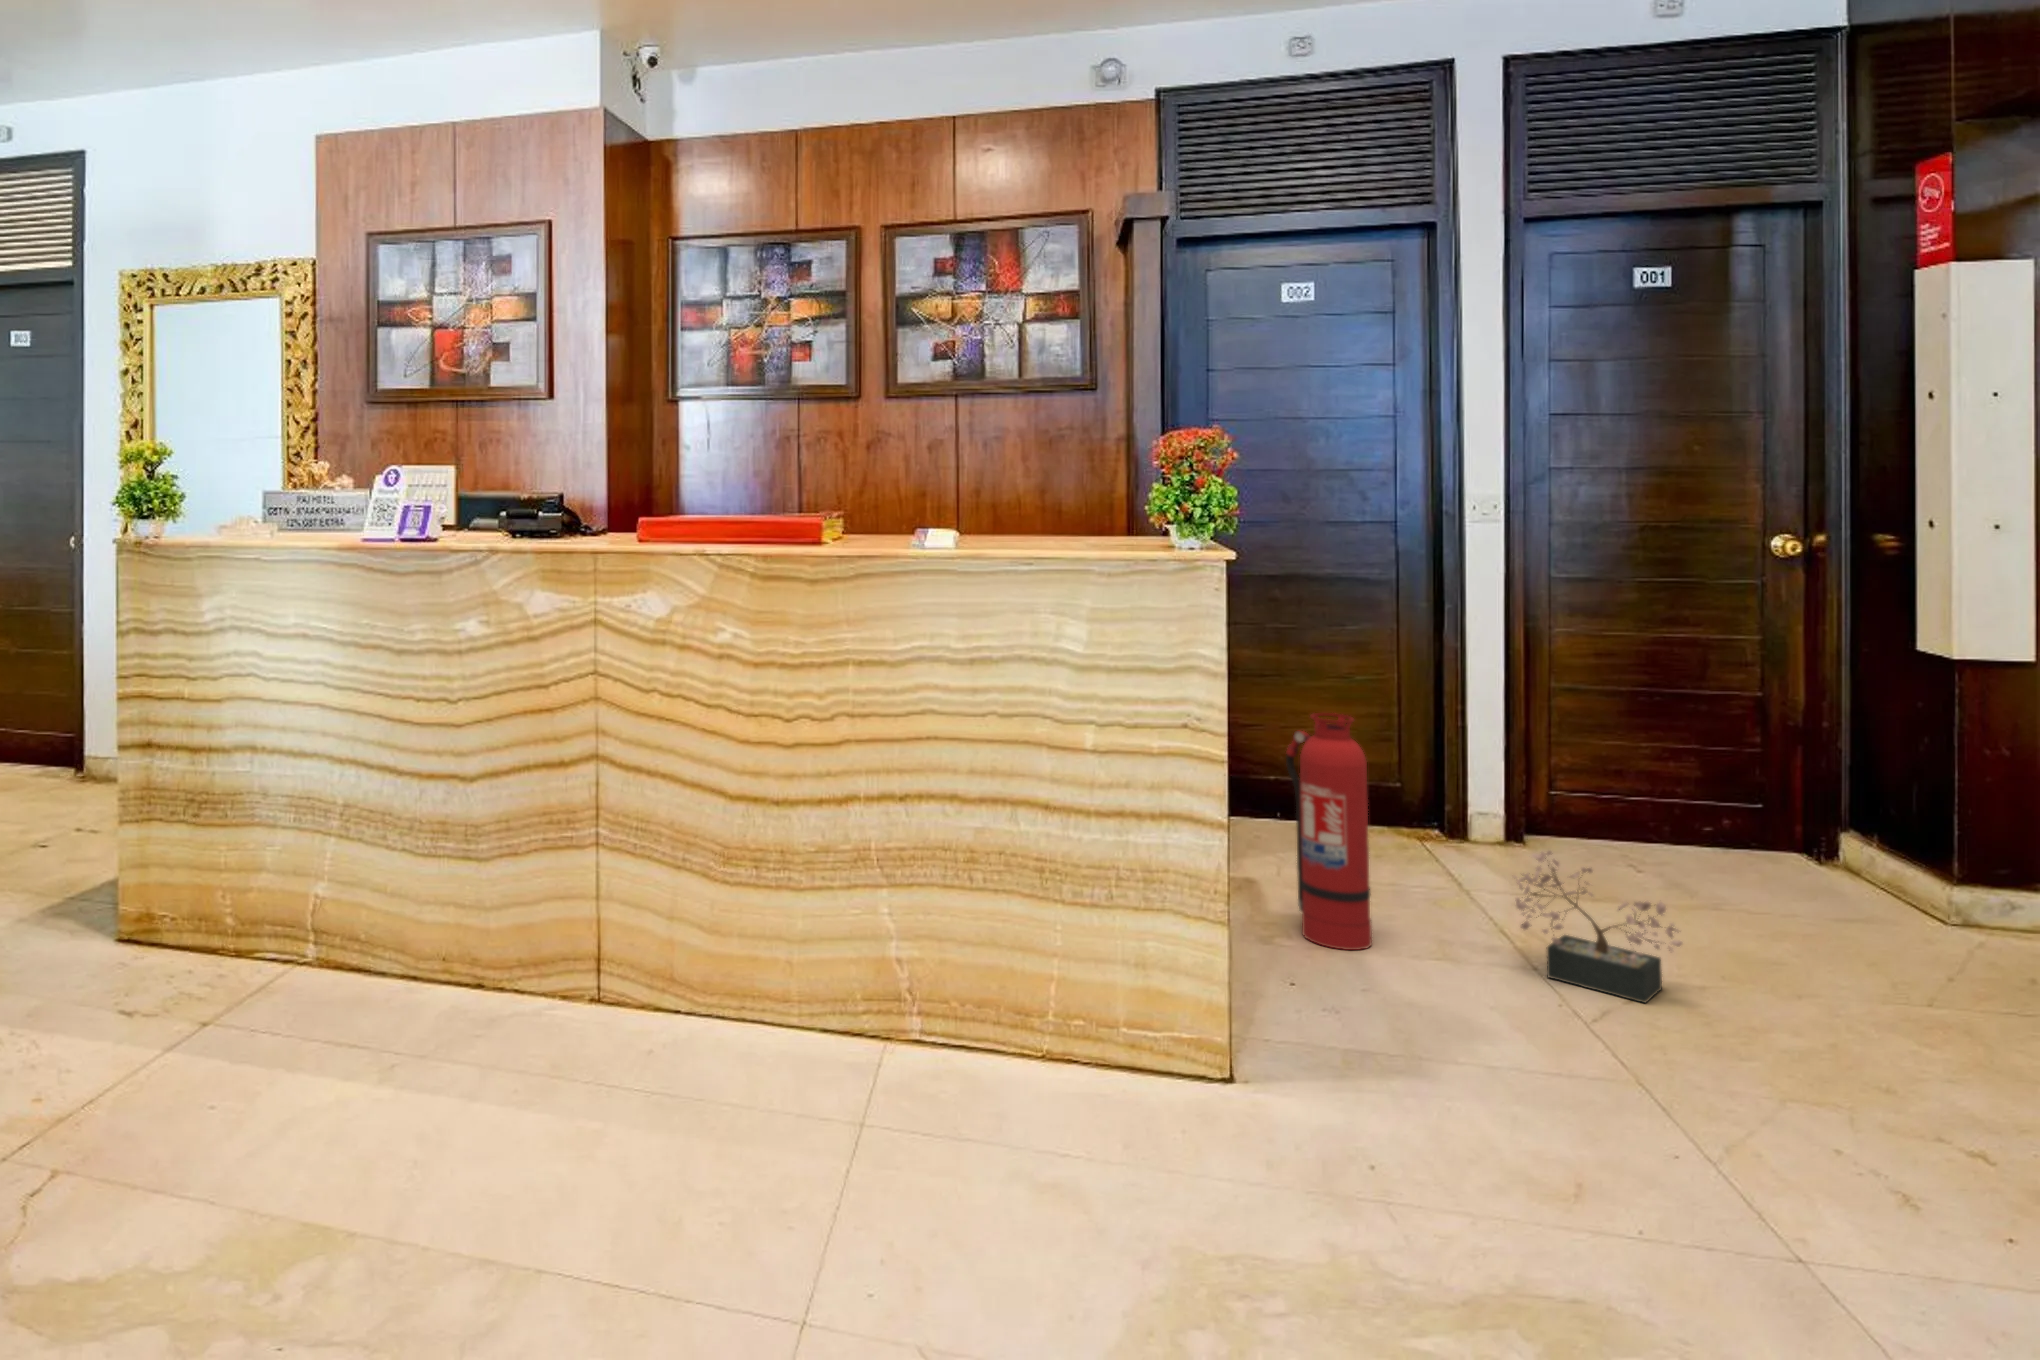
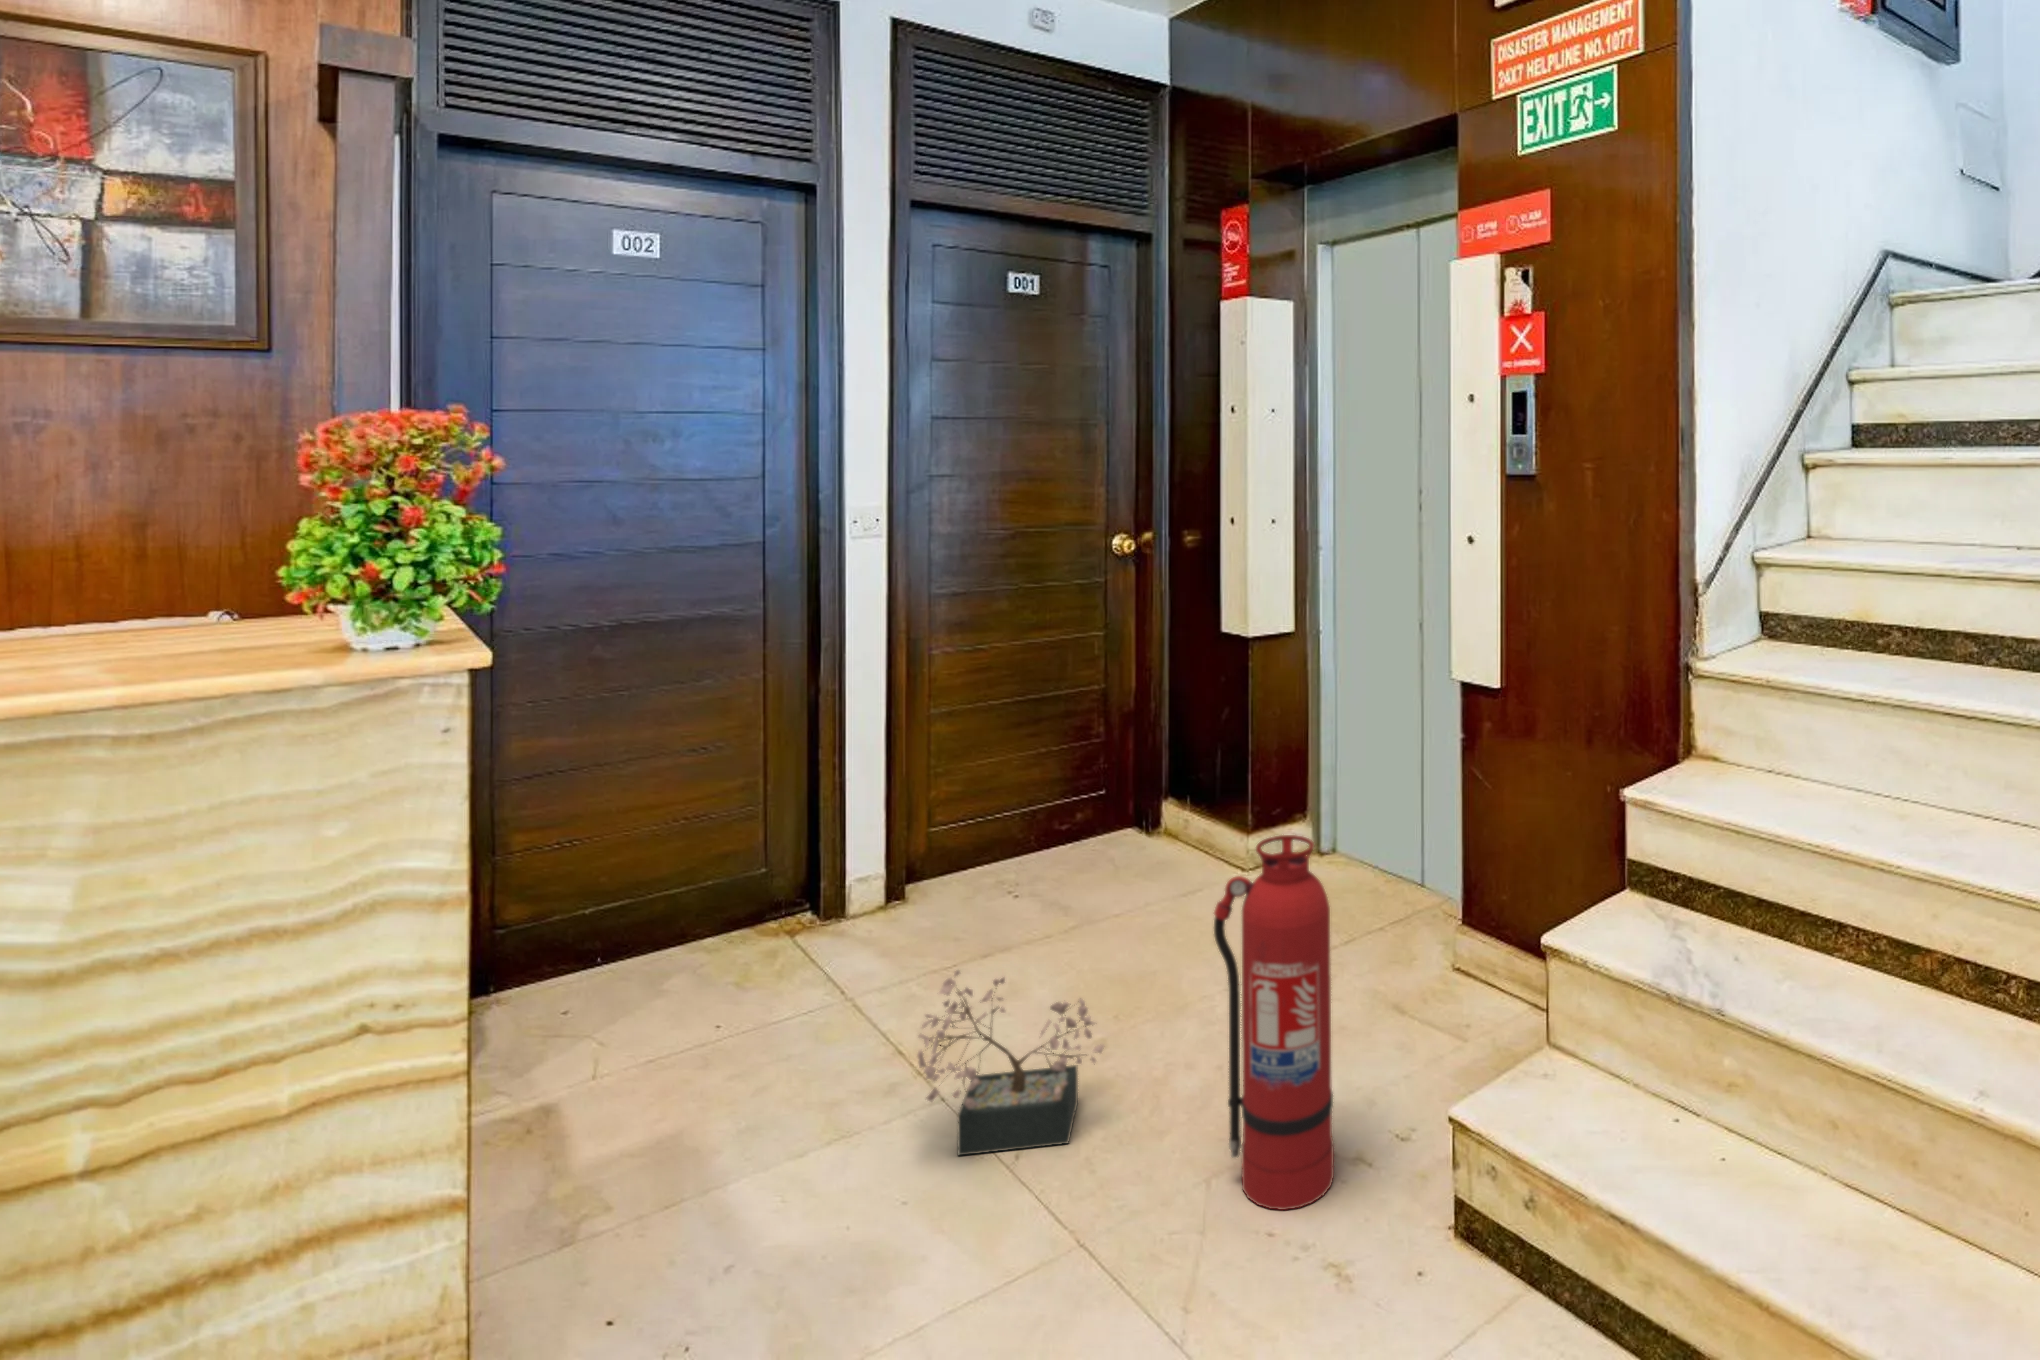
fire extinguisher: present [1286,713,1372,950] -> present [1214,835,1334,1210]

